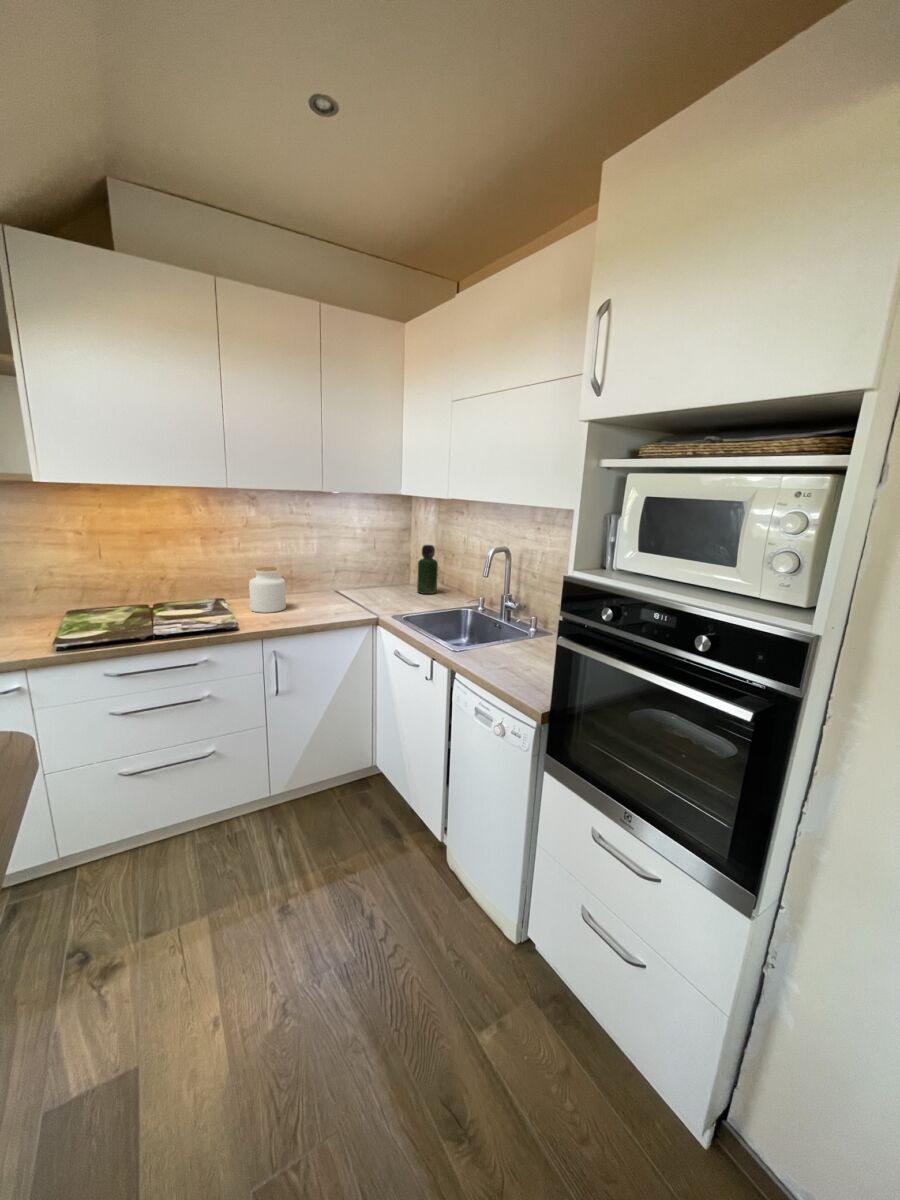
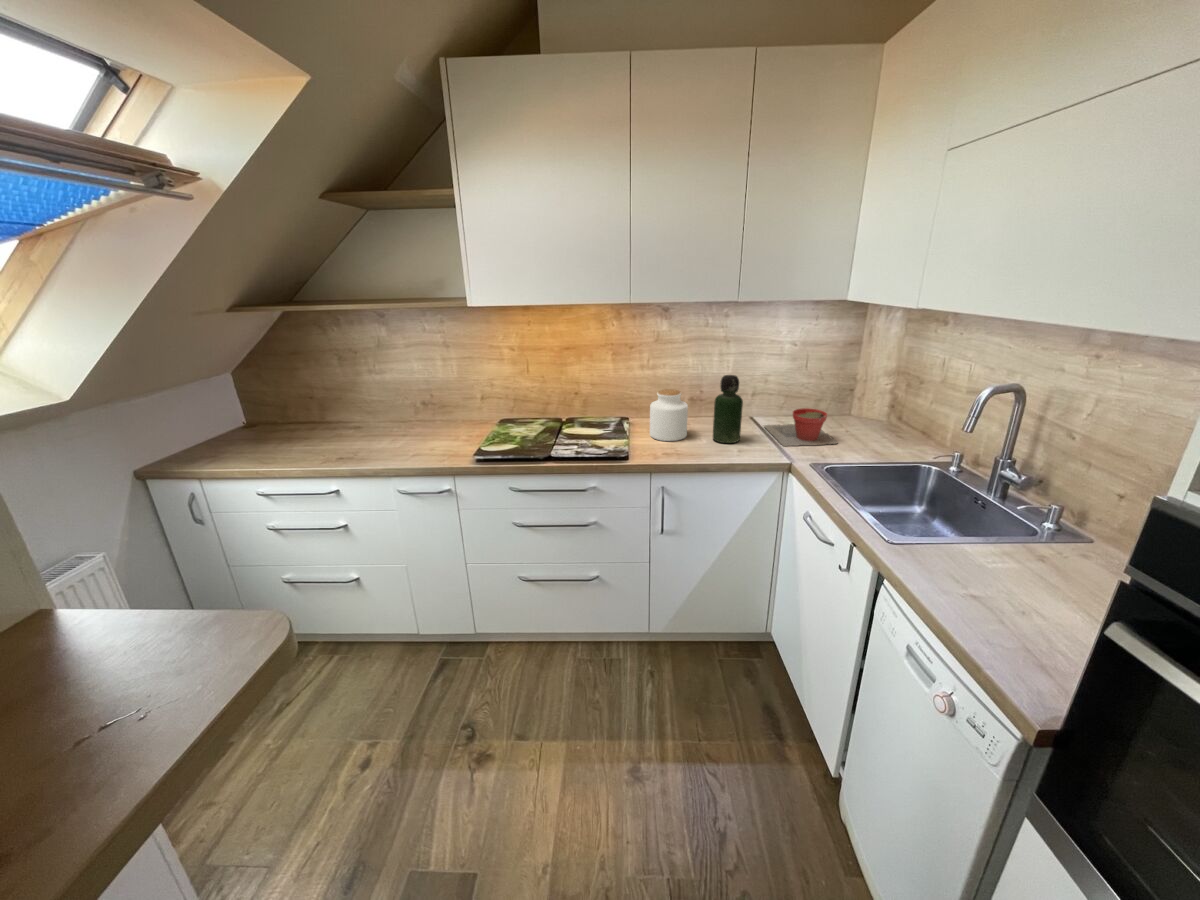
bottle: present [417,545,438,594] -> present [713,375,743,443]
plant pot: none [347,577,406,607] -> present [764,408,837,446]

